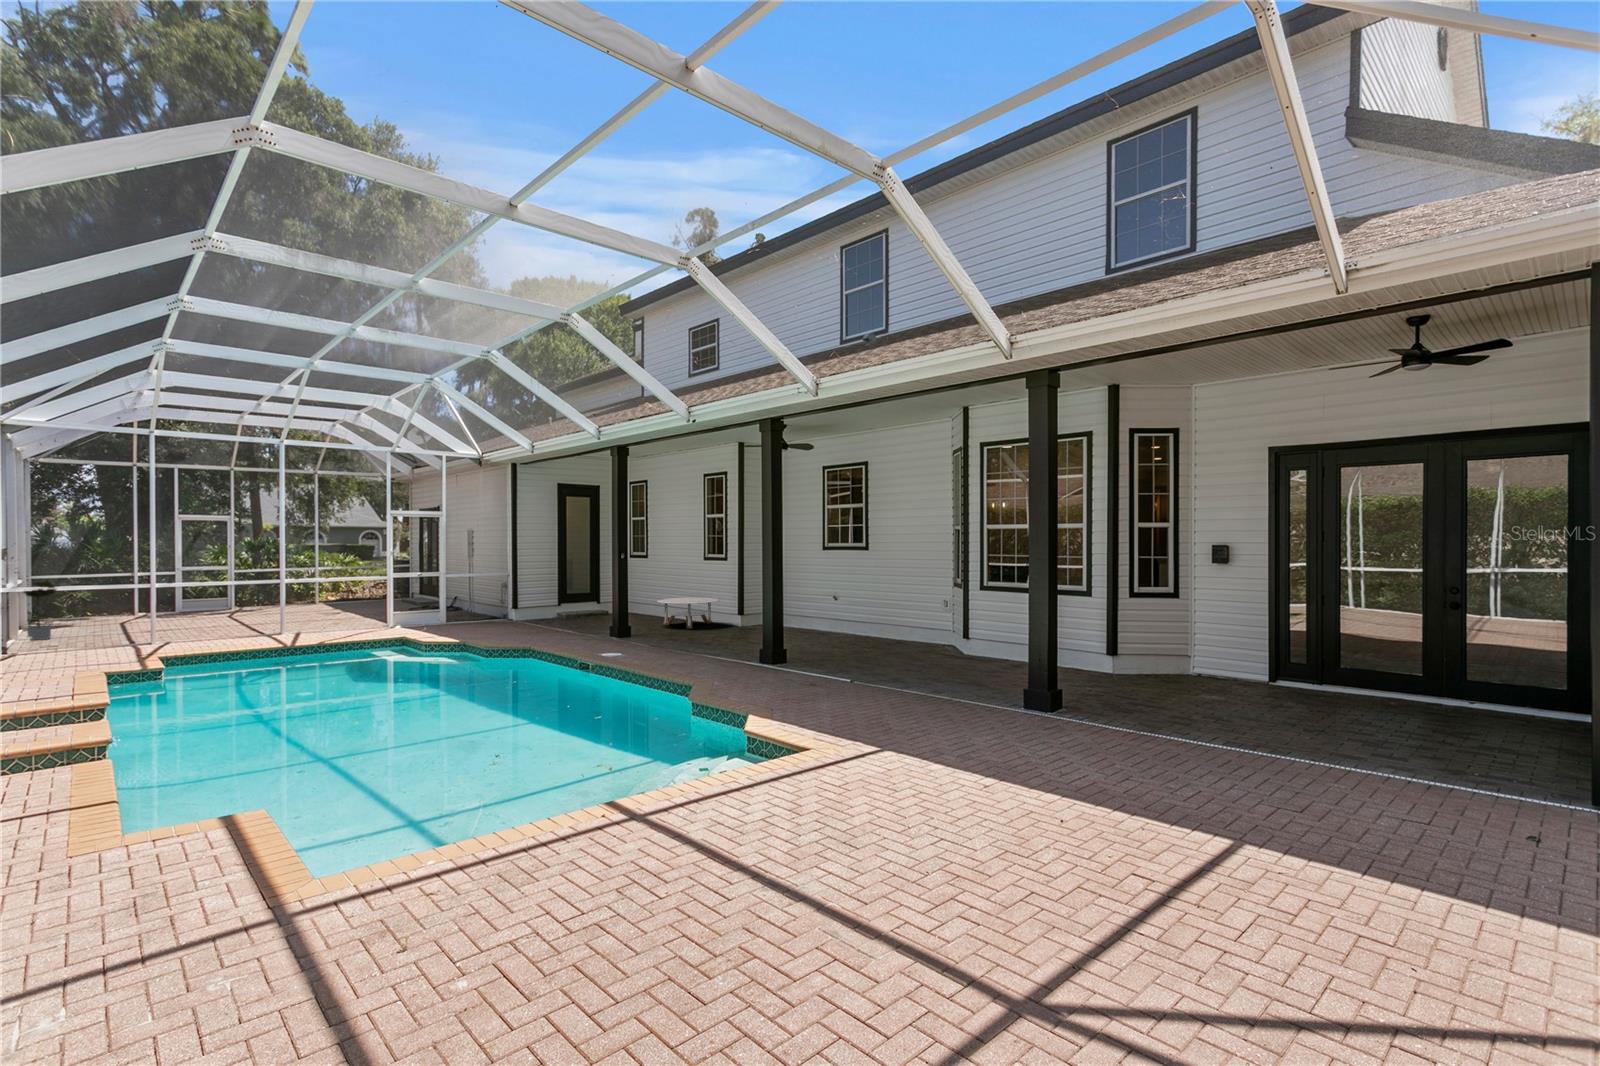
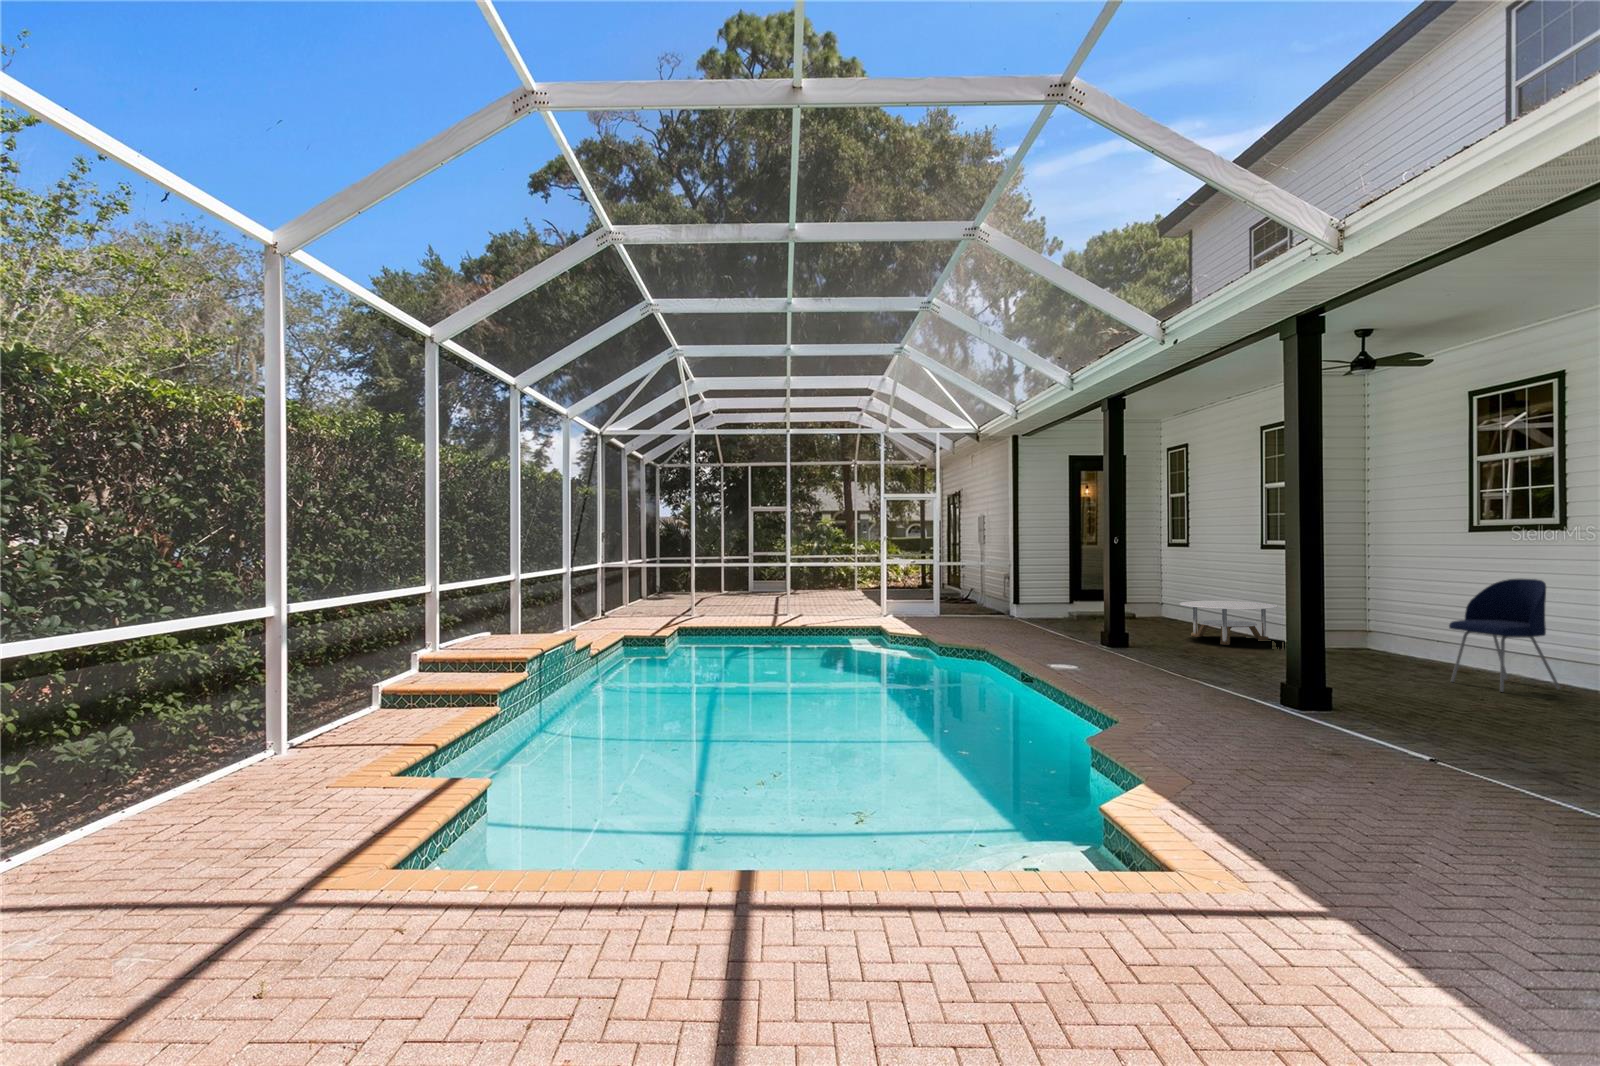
chair: none [819,577,867,642] -> present [1449,579,1561,692]
potted tree: present [24,581,56,640] -> none [626,557,646,606]

